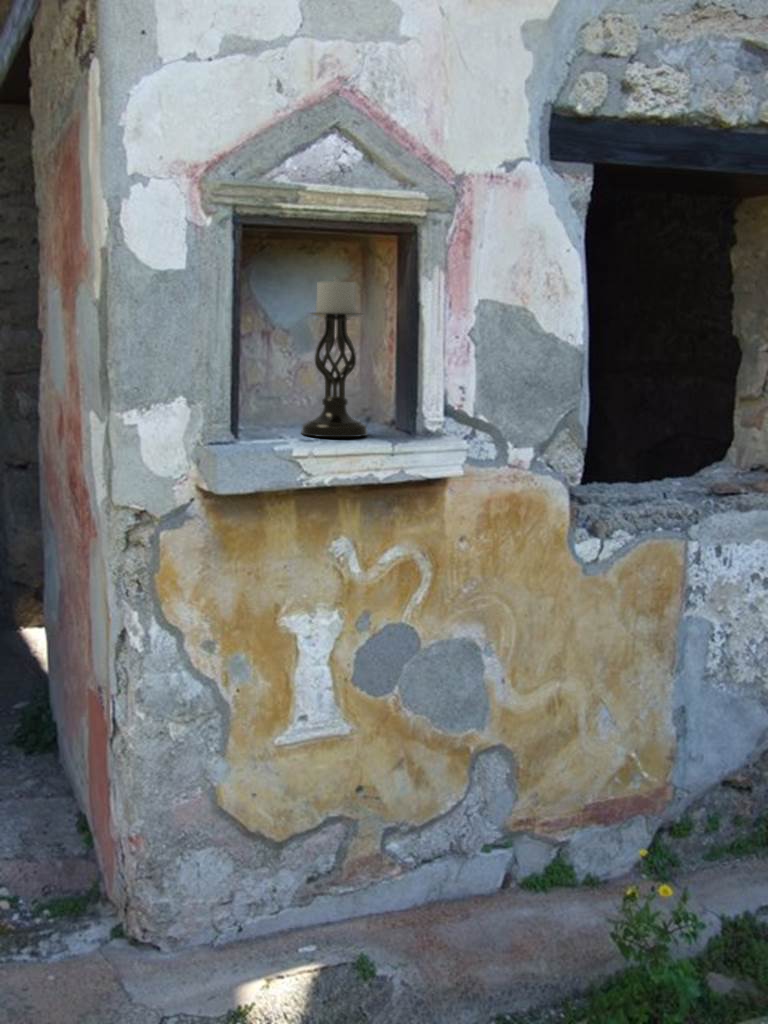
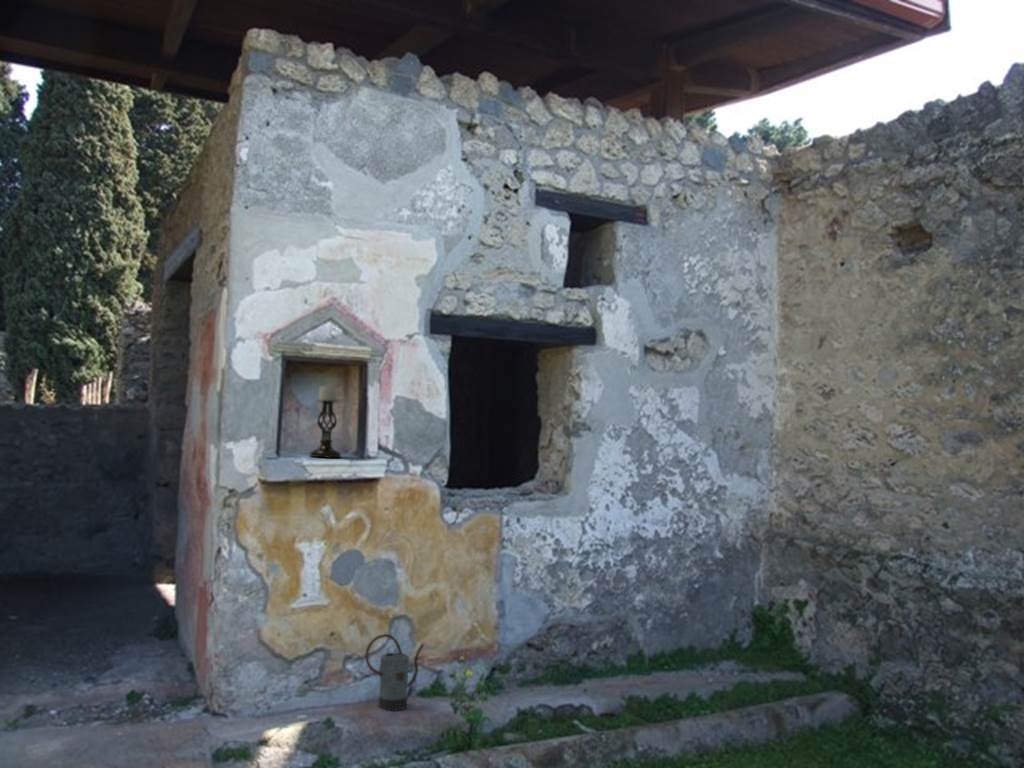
watering can: none [425,791,540,938] -> present [365,634,424,711]

